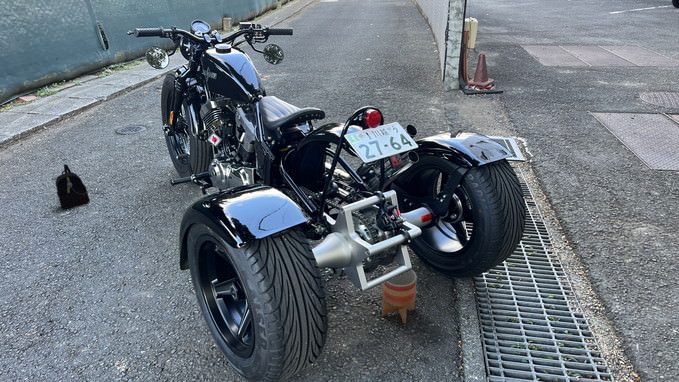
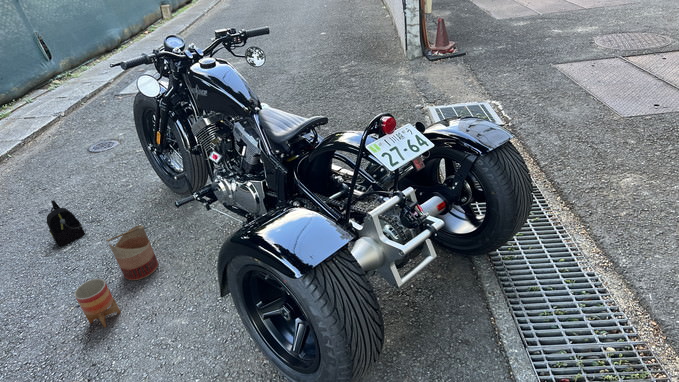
basket: none [98,196,146,249] -> present [106,225,158,280]
planter: present [382,266,417,323] -> present [74,279,121,328]

